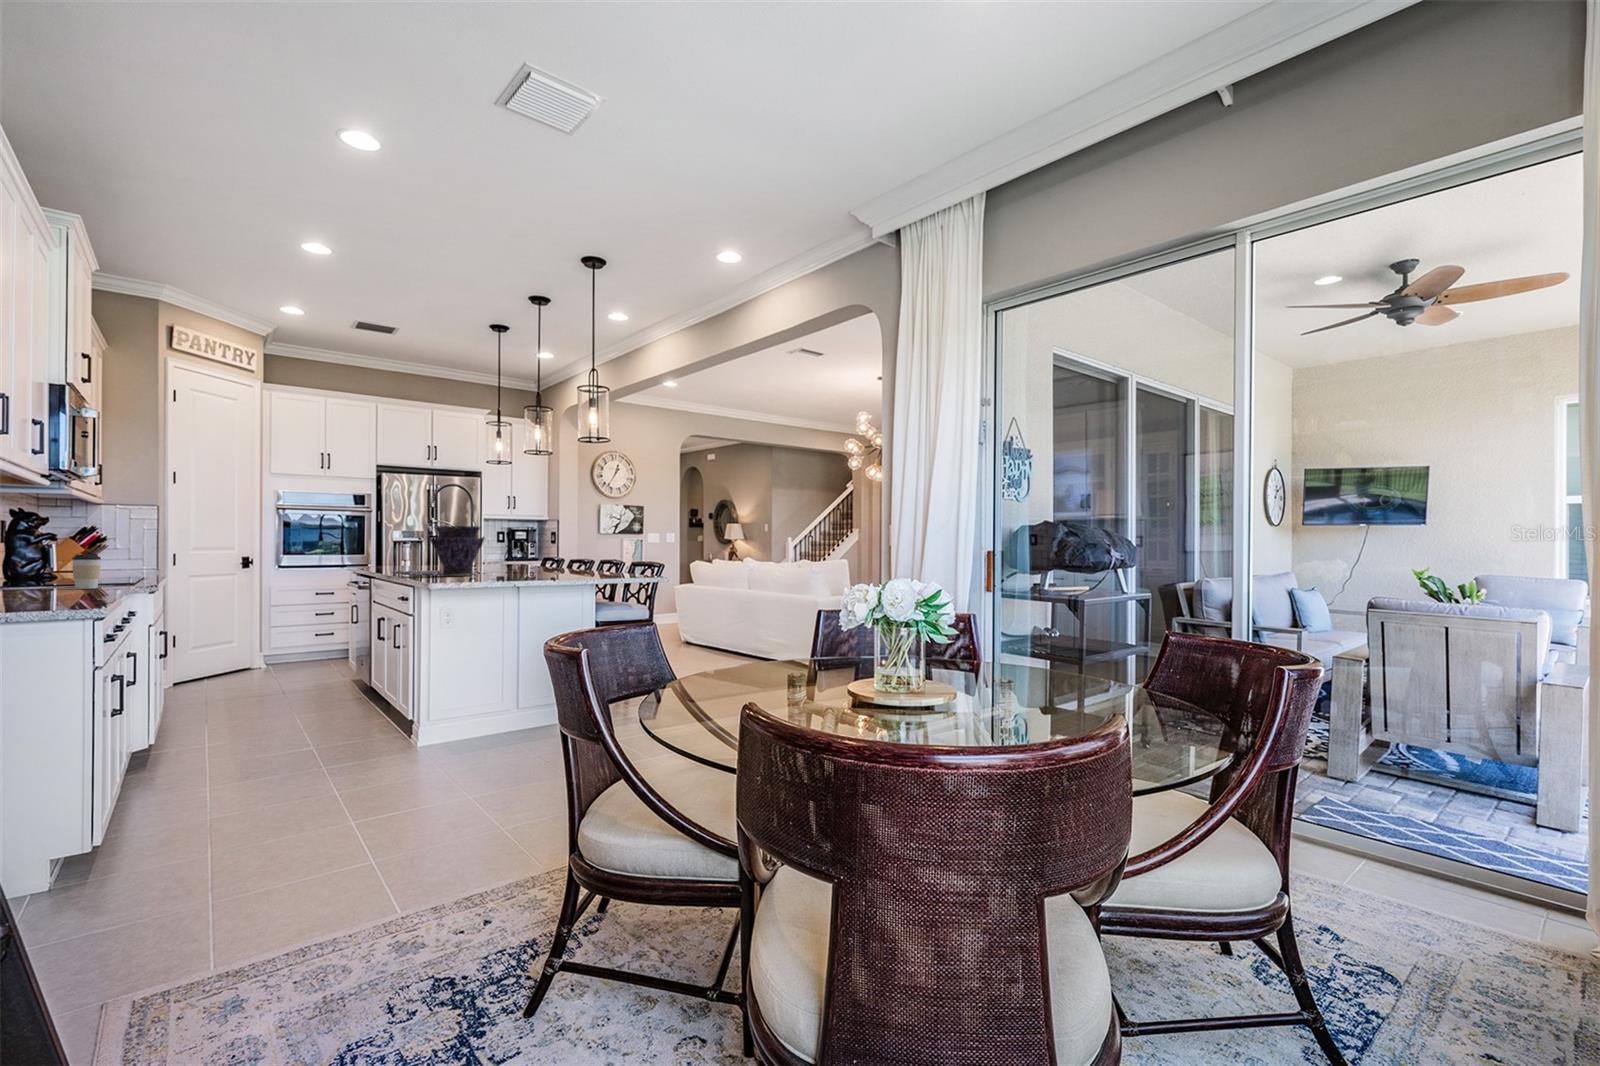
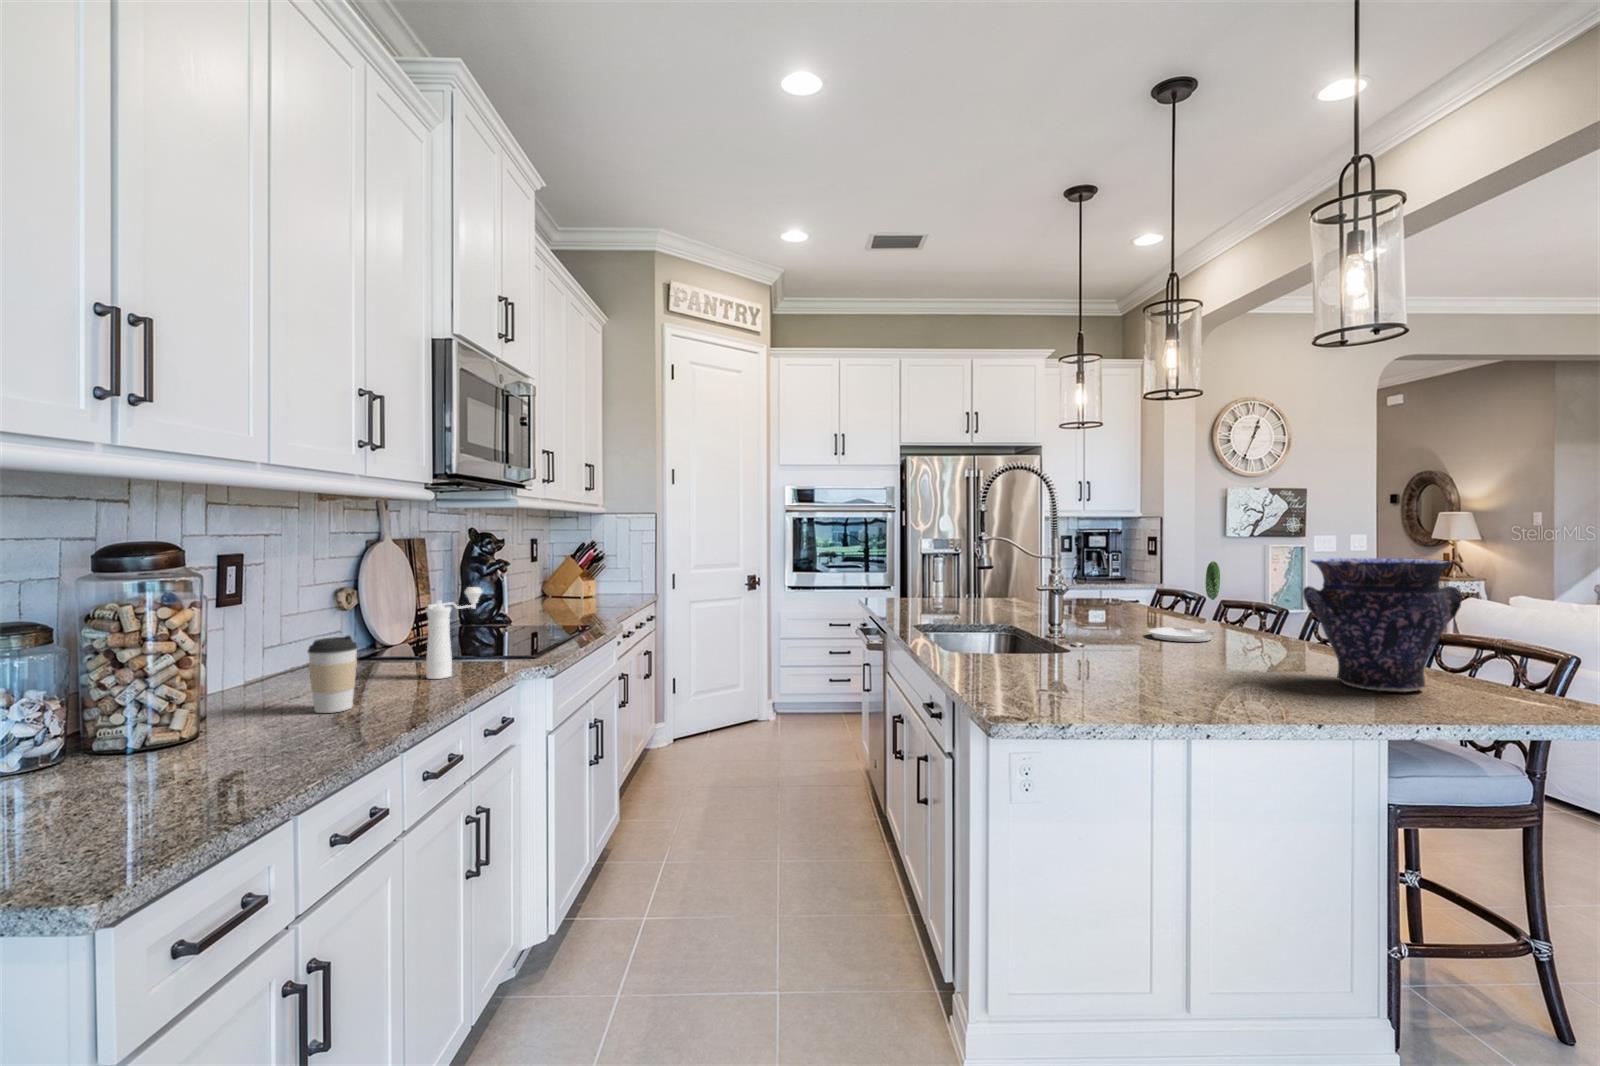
vase: present [430,526,484,576] -> present [1303,558,1462,692]
plate: none [519,534,551,570] -> present [1147,561,1220,642]
pepper mill: none [103,538,132,585] -> present [426,587,483,679]

